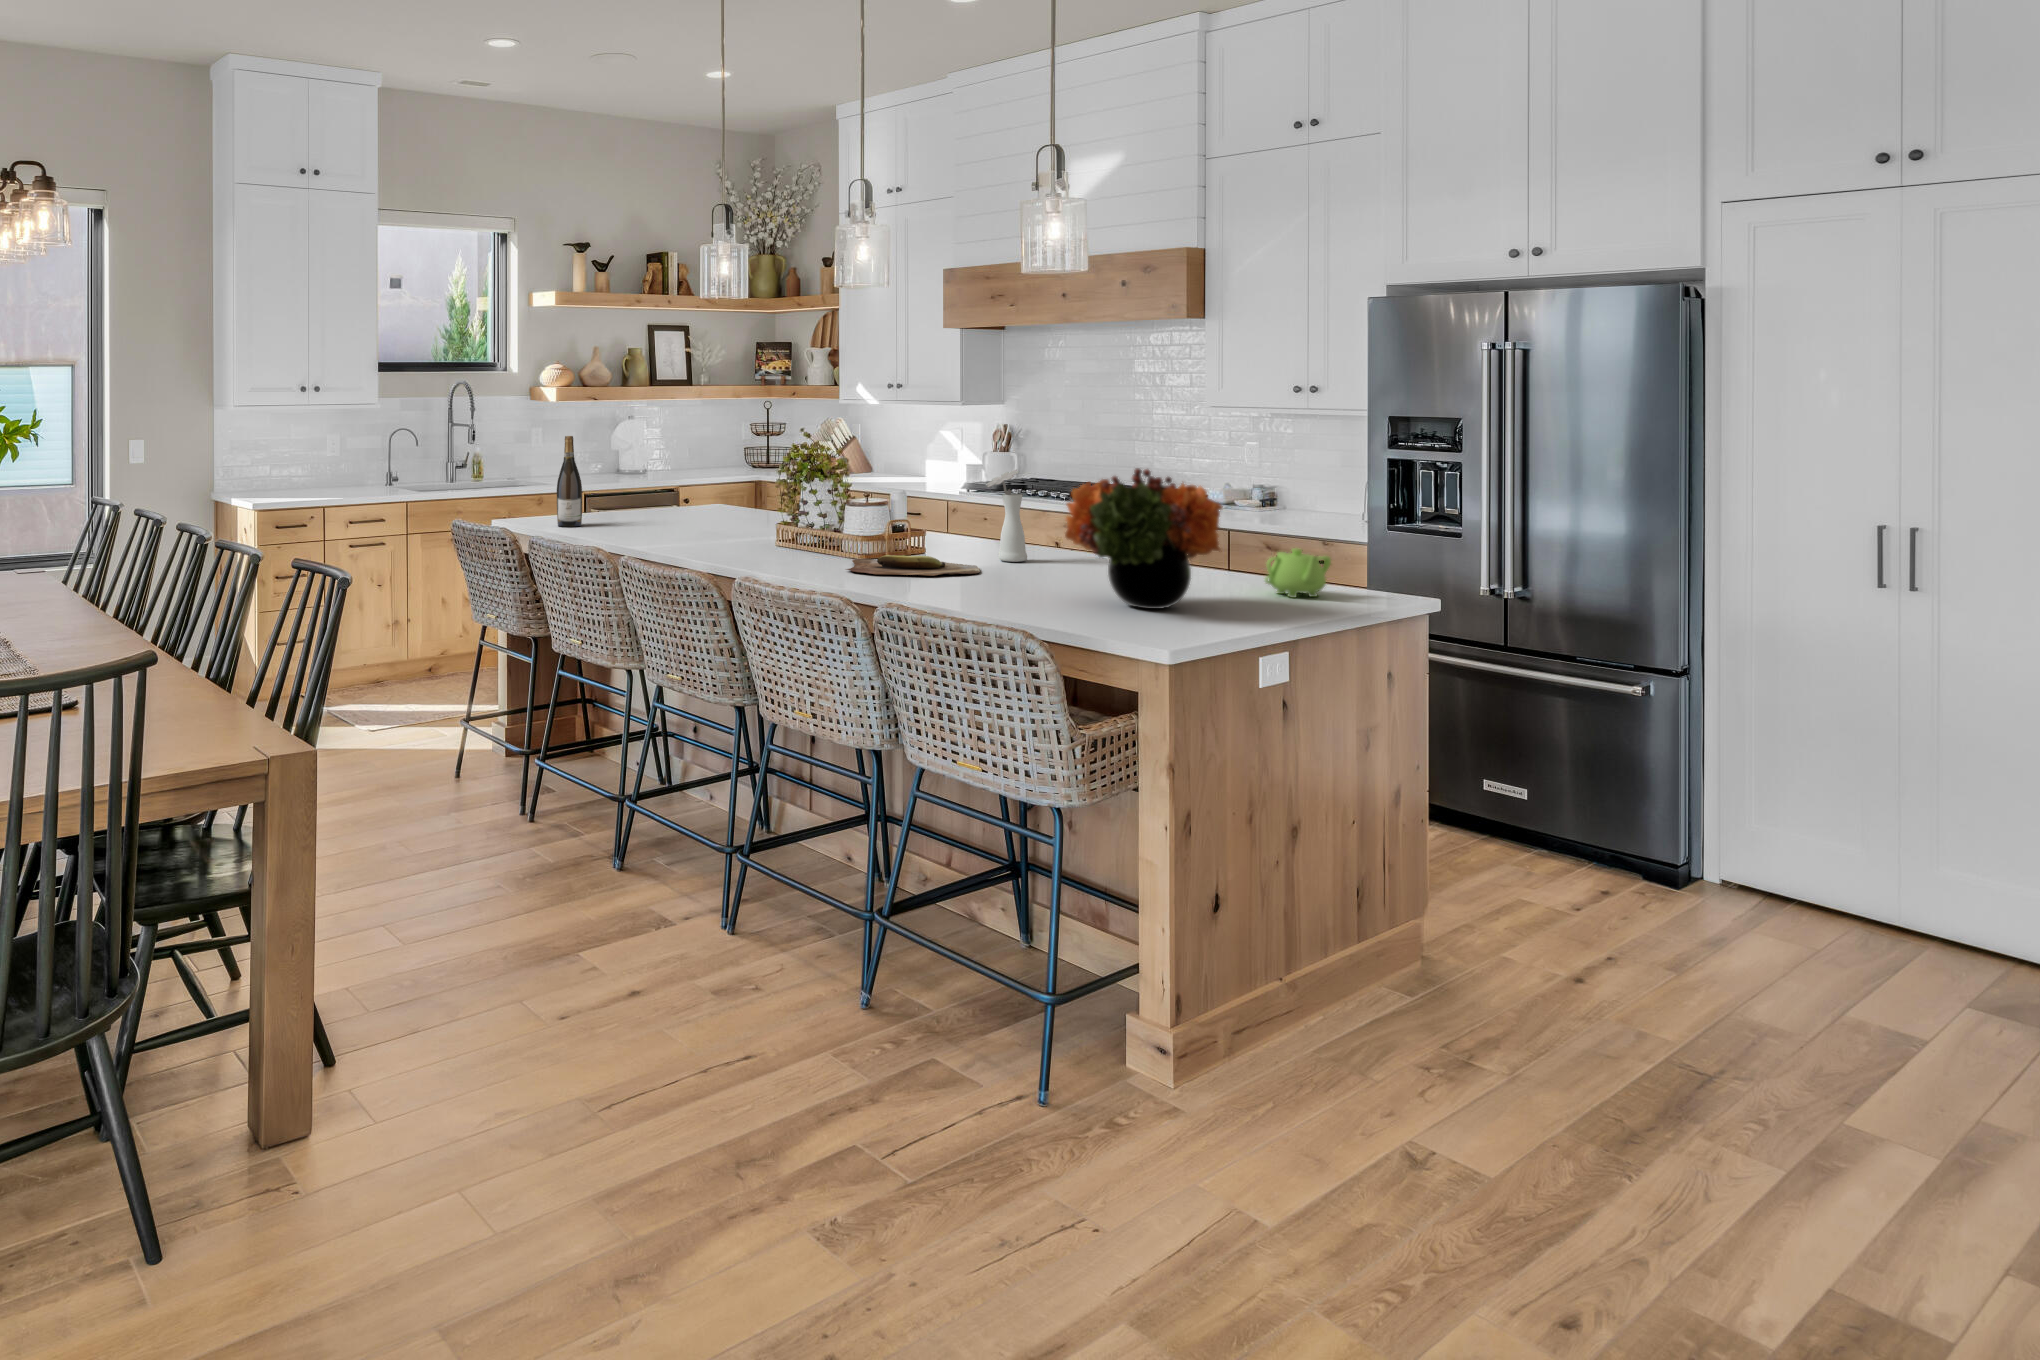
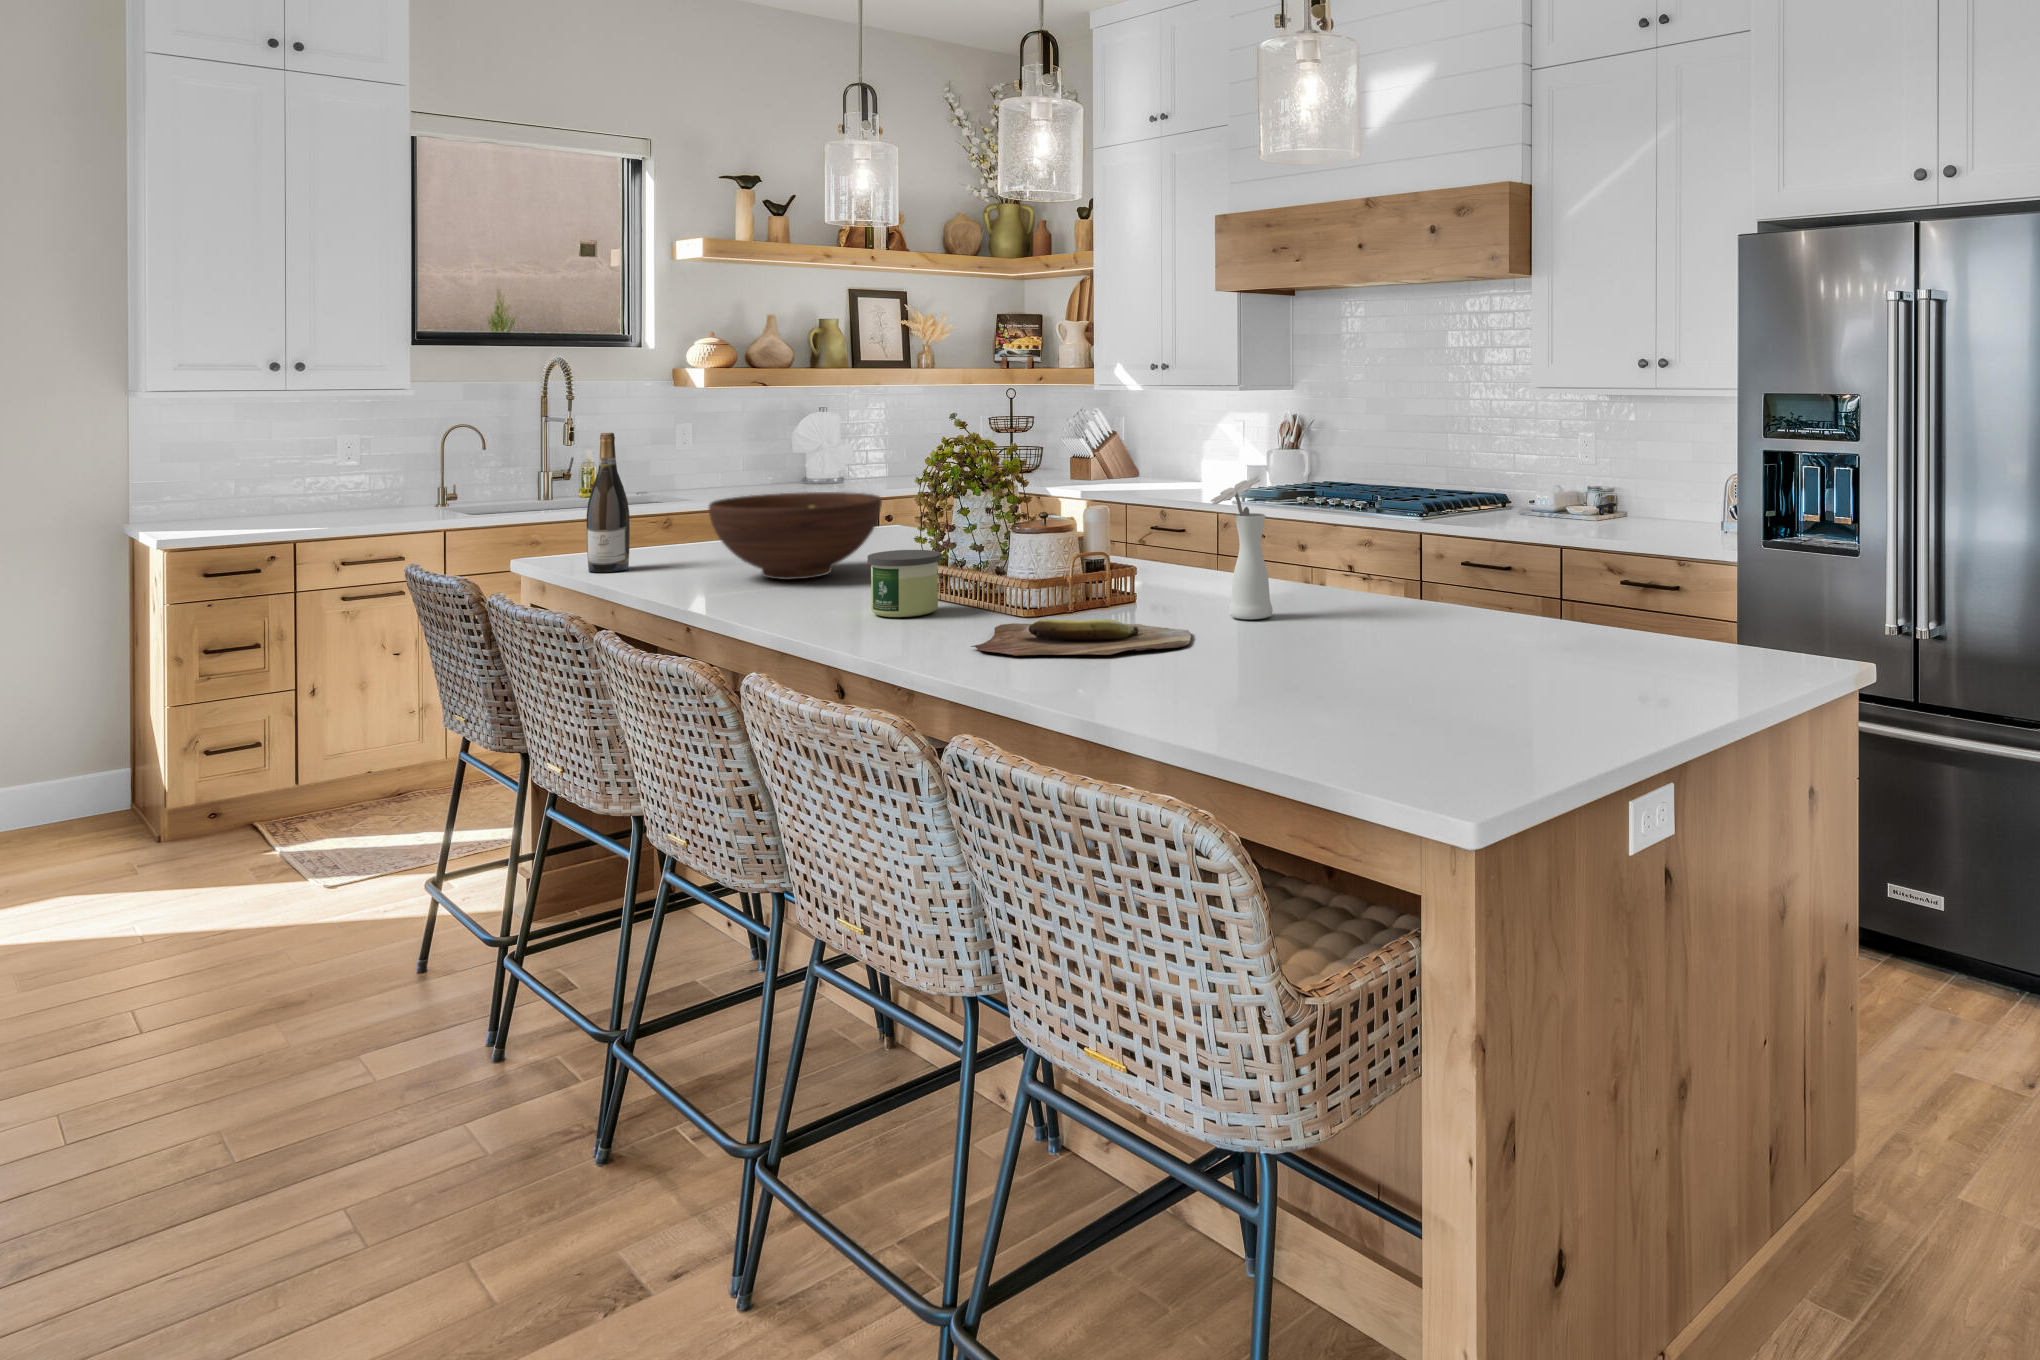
flower arrangement: present [1065,468,1223,609] -> none [1299,475,1566,718]
fruit bowl: none [641,477,749,533] -> present [709,492,882,580]
candle: none [764,513,809,555] -> present [868,550,941,617]
teapot: present [1265,548,1331,598] -> none [1623,599,1722,680]

